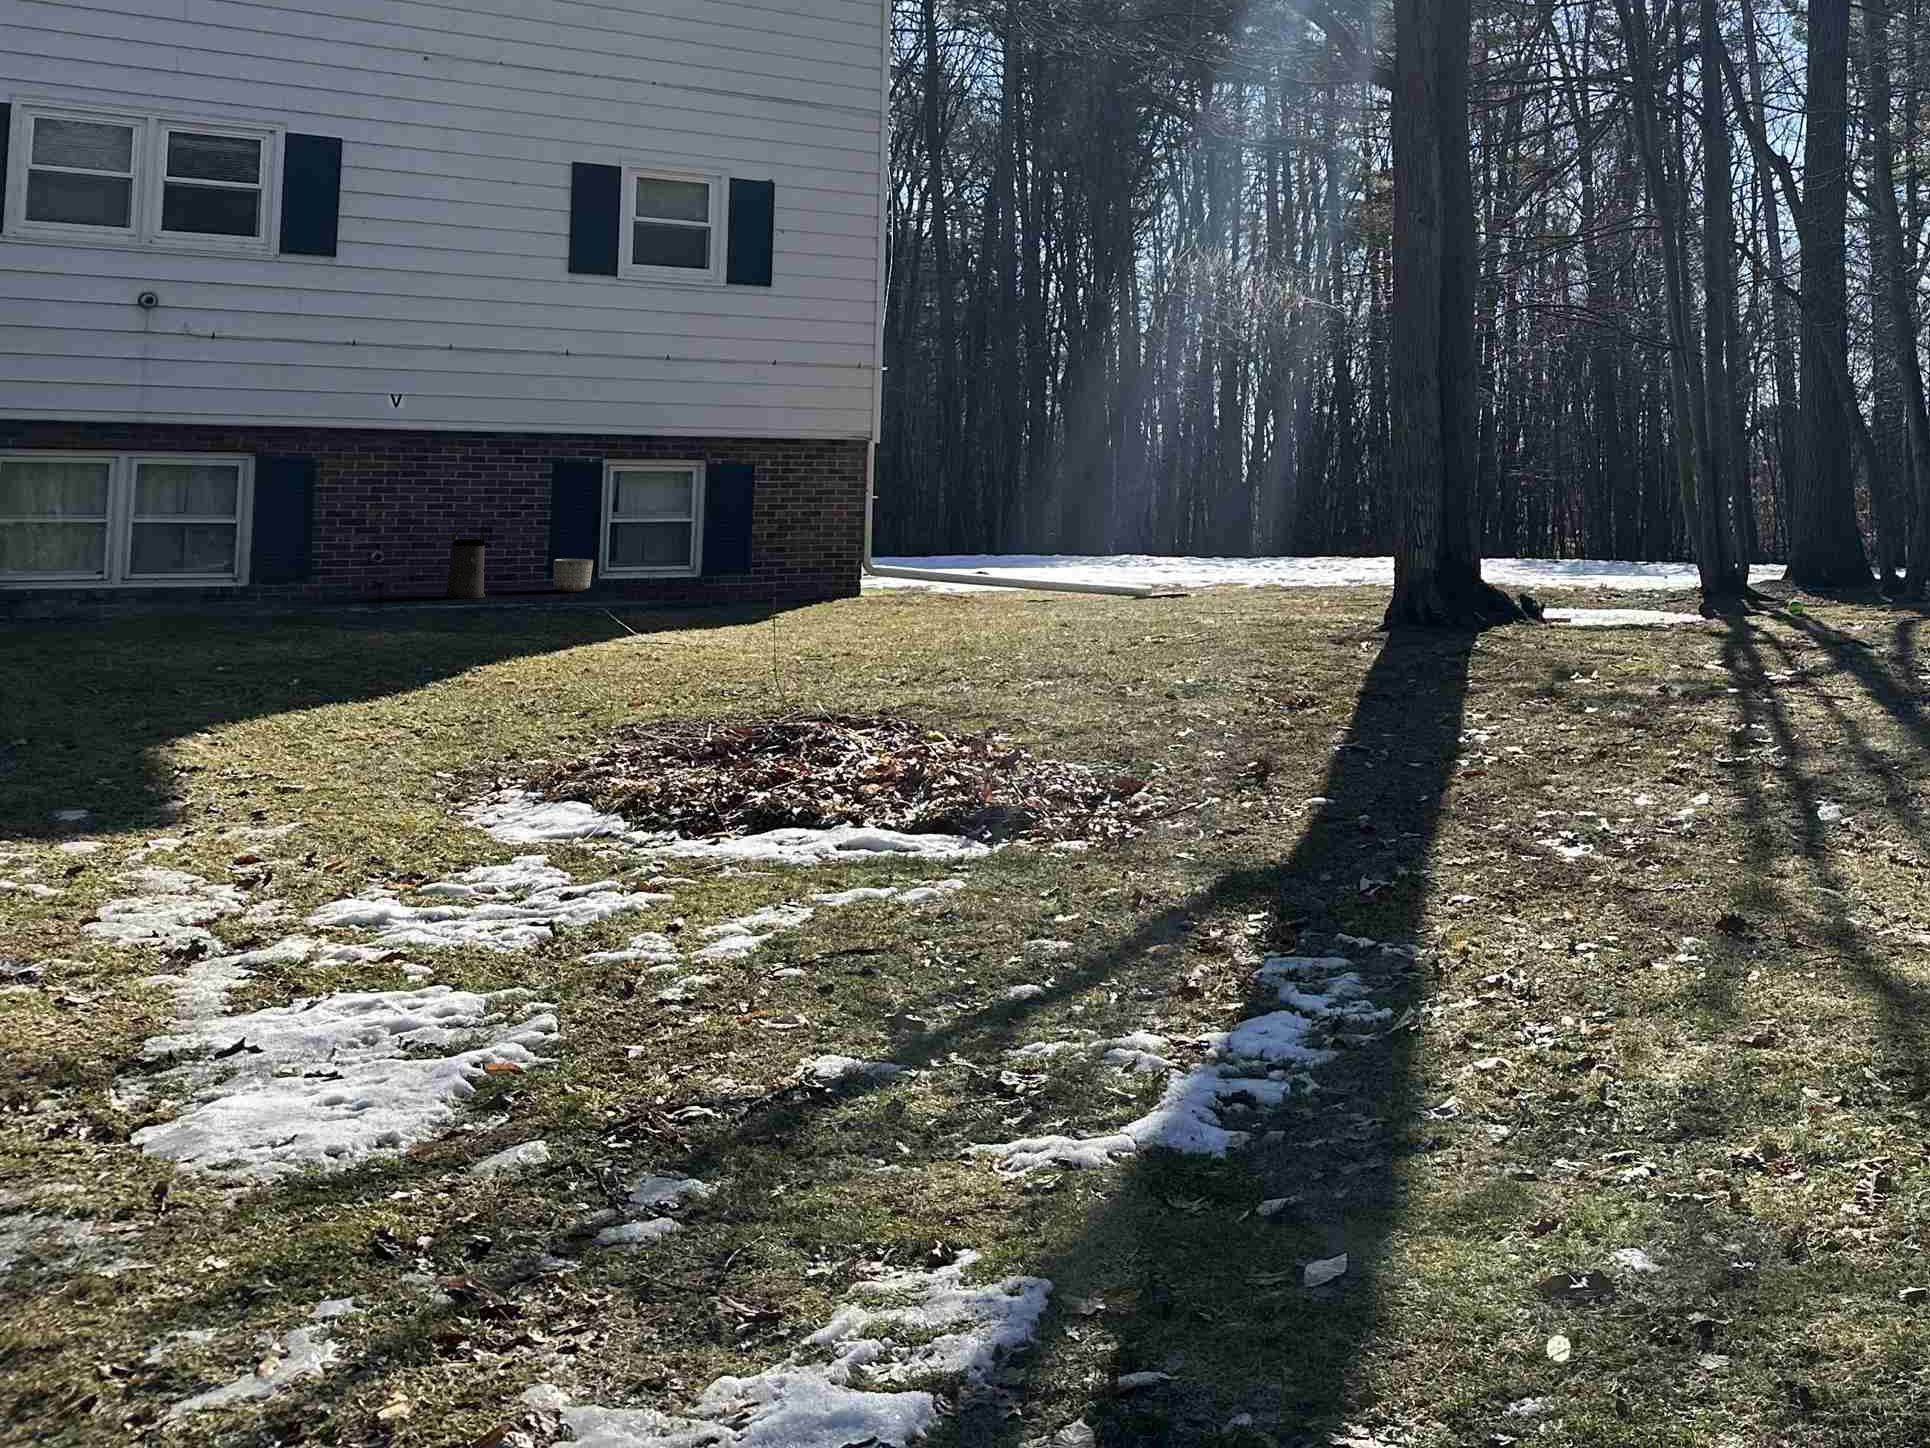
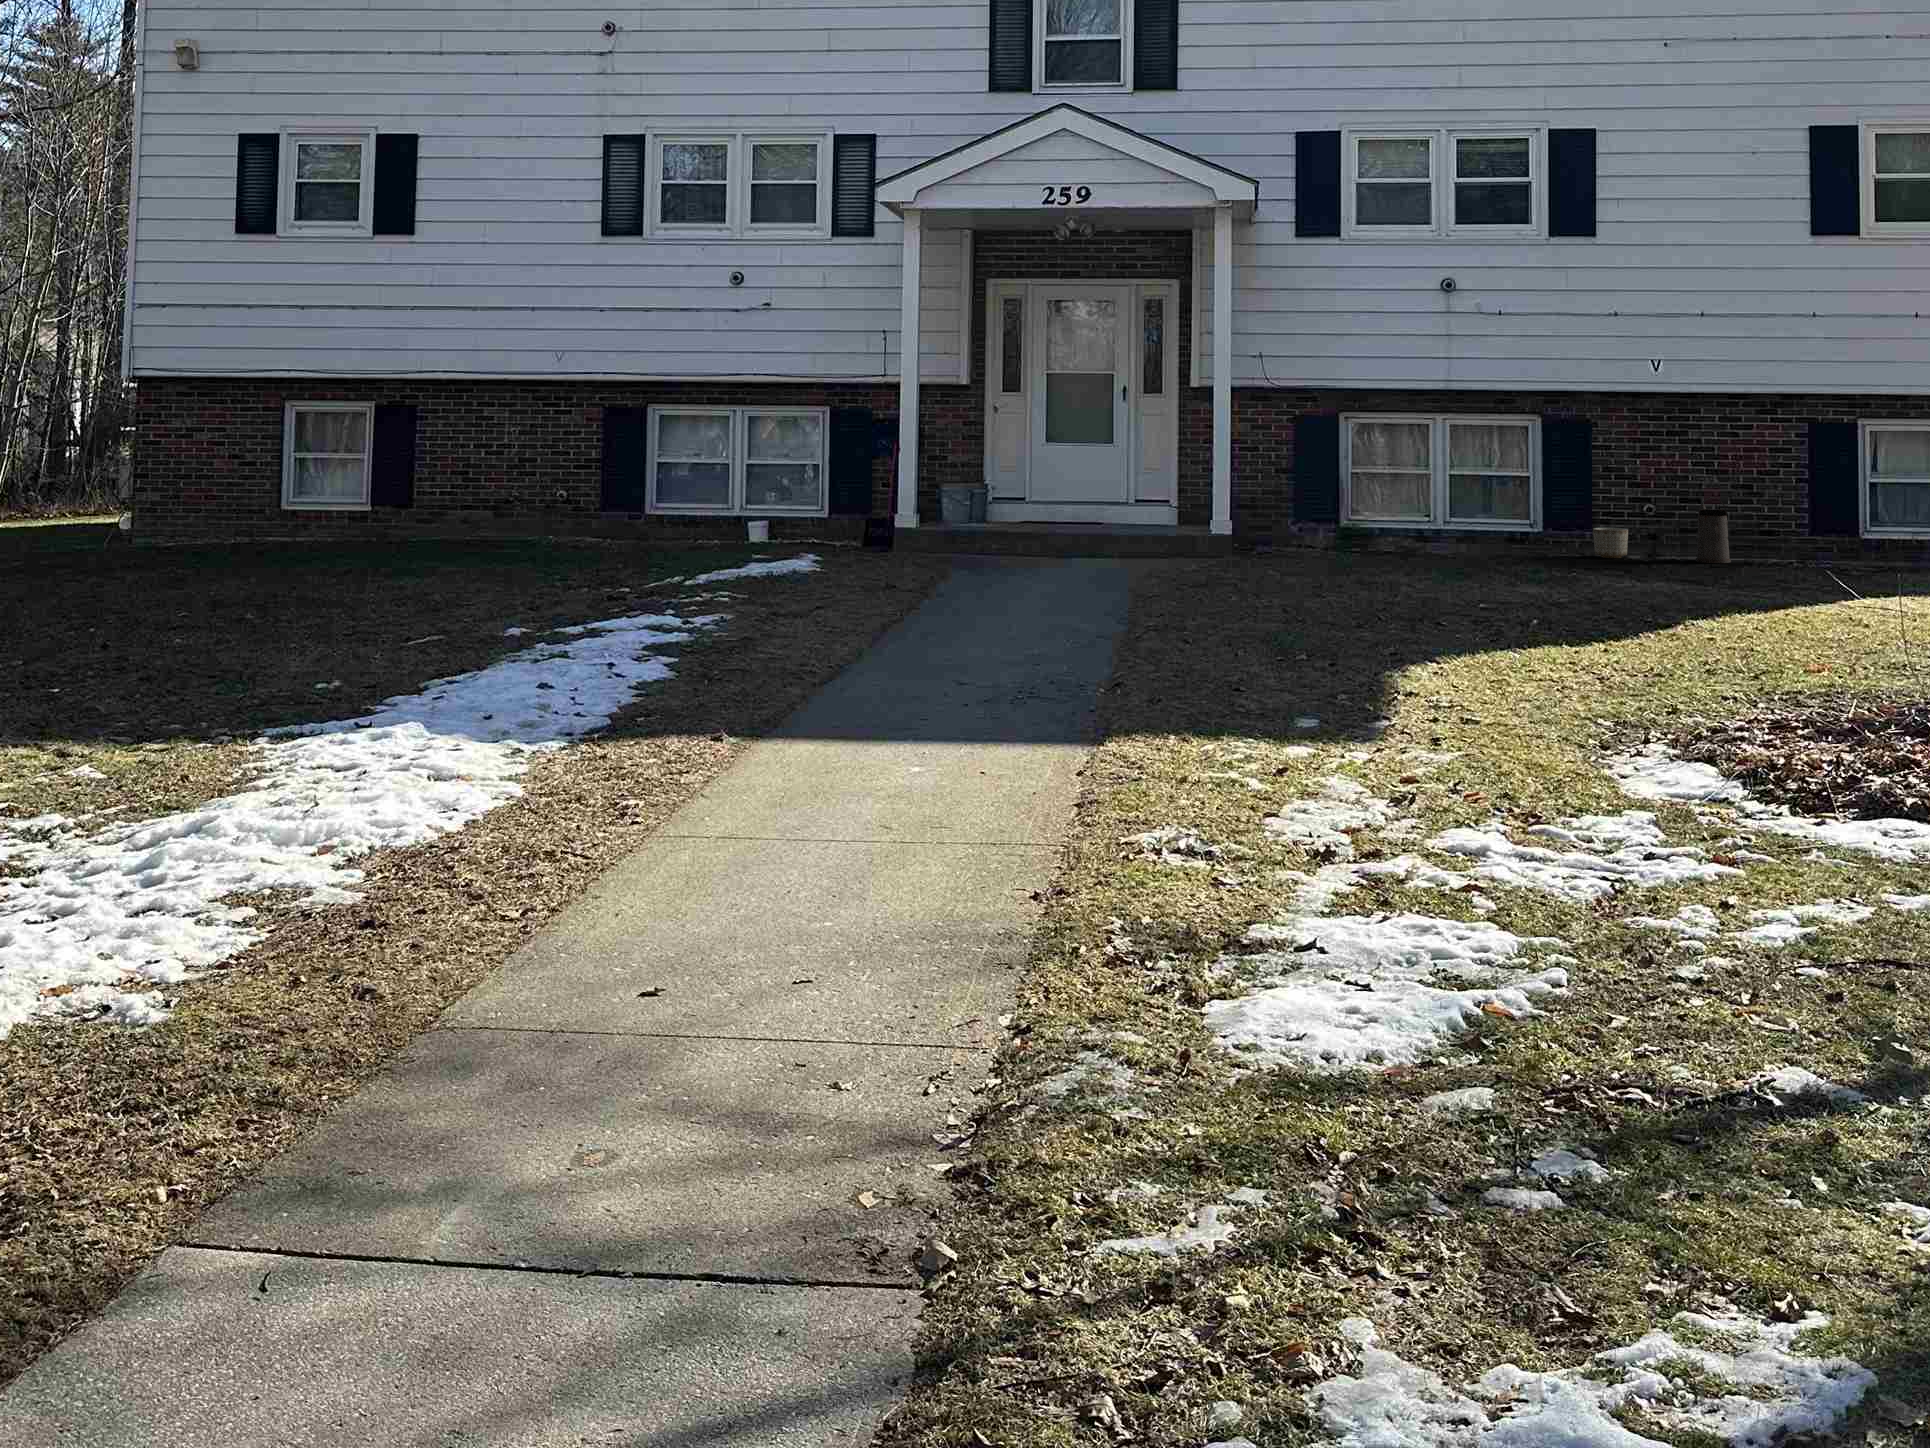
planter: present [554,559,593,592] -> present [1593,528,1628,558]

